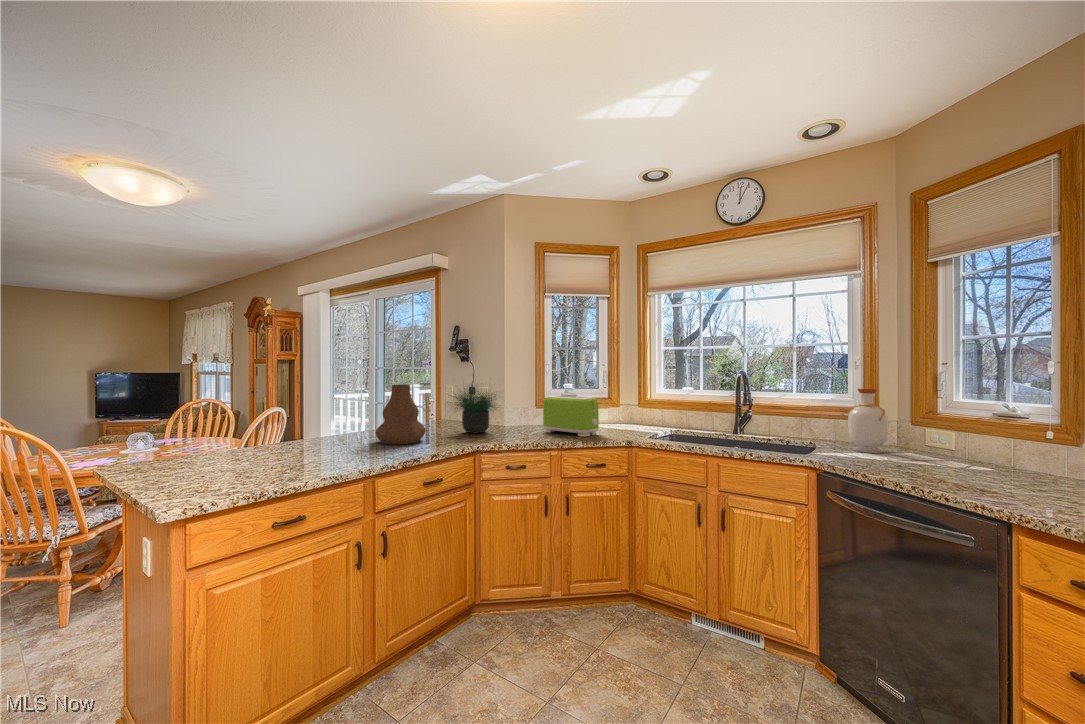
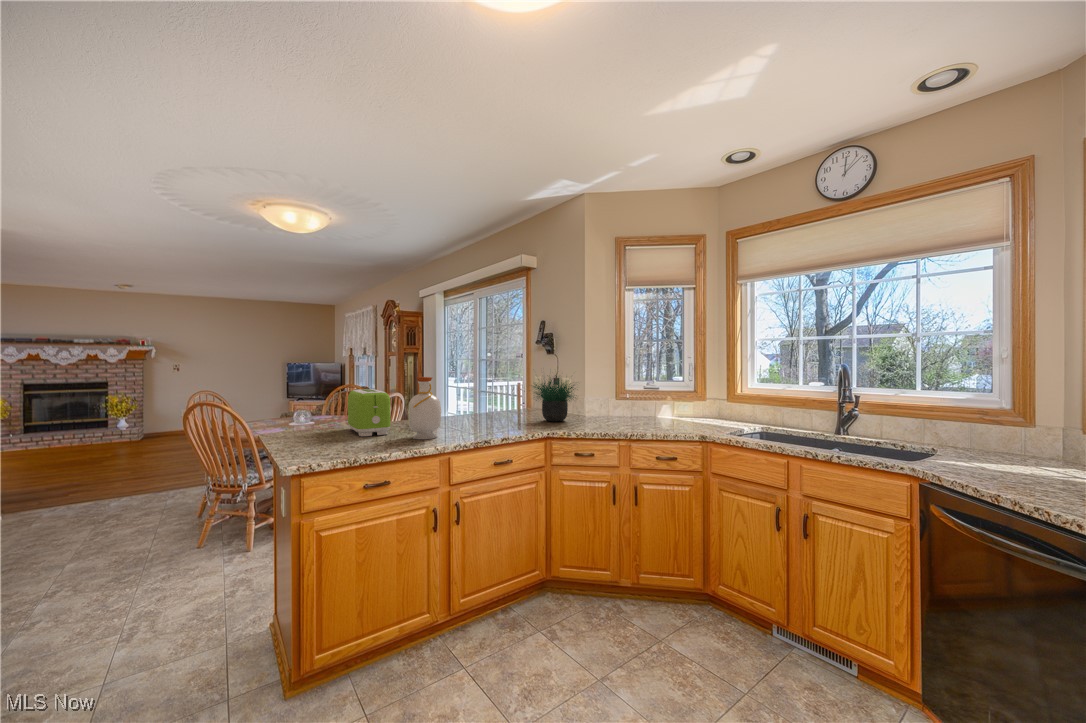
vase: present [376,385,426,445] -> none [462,374,505,428]
bottle: present [848,389,889,453] -> present [408,377,441,439]
toaster: present [543,396,599,437] -> present [348,389,391,436]

